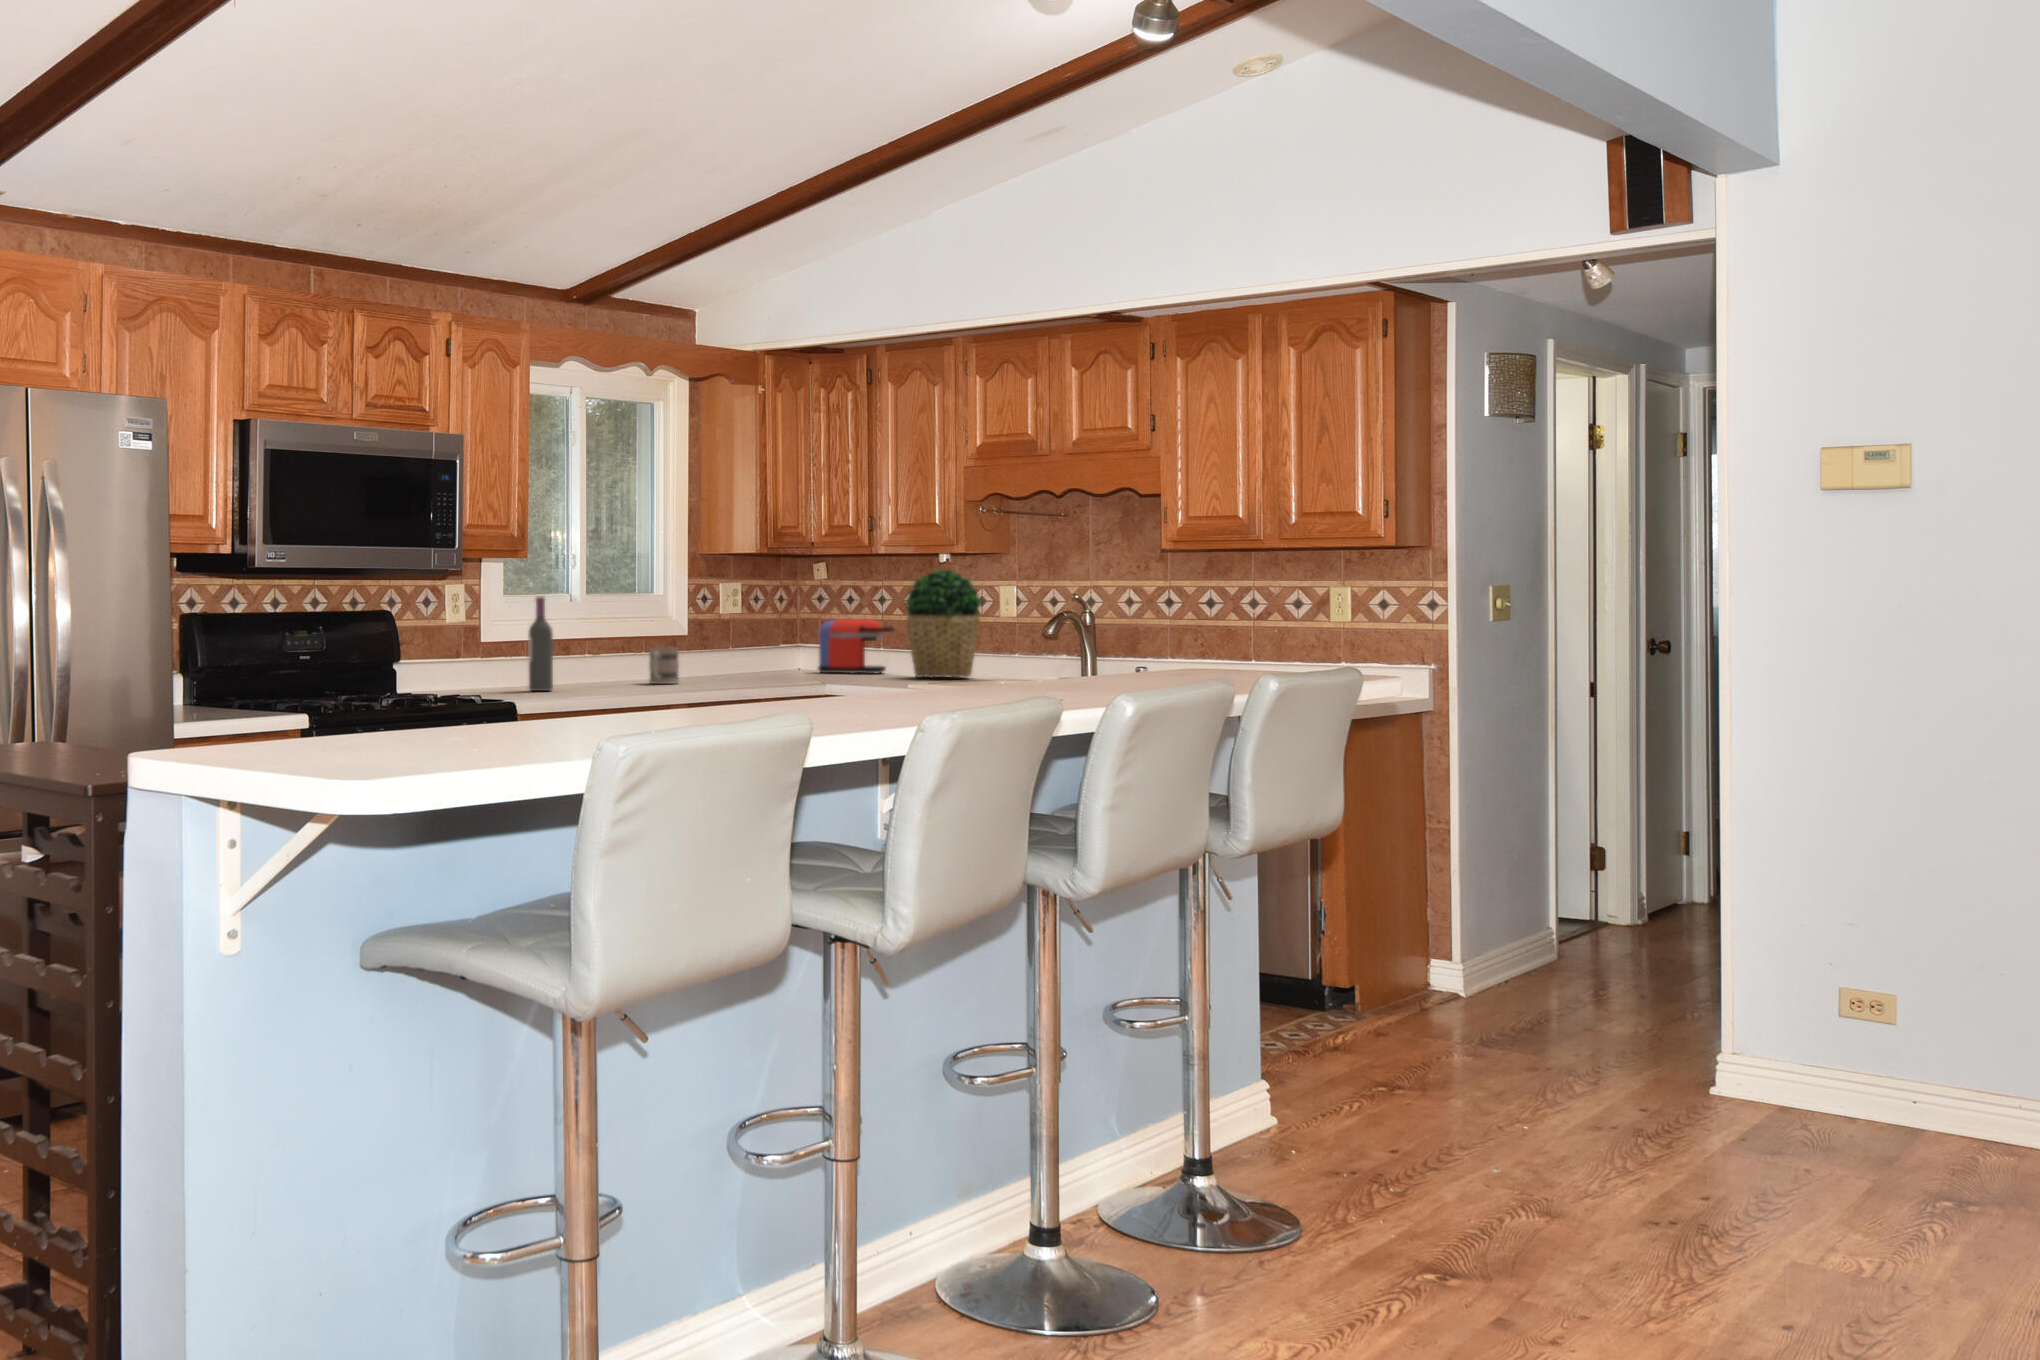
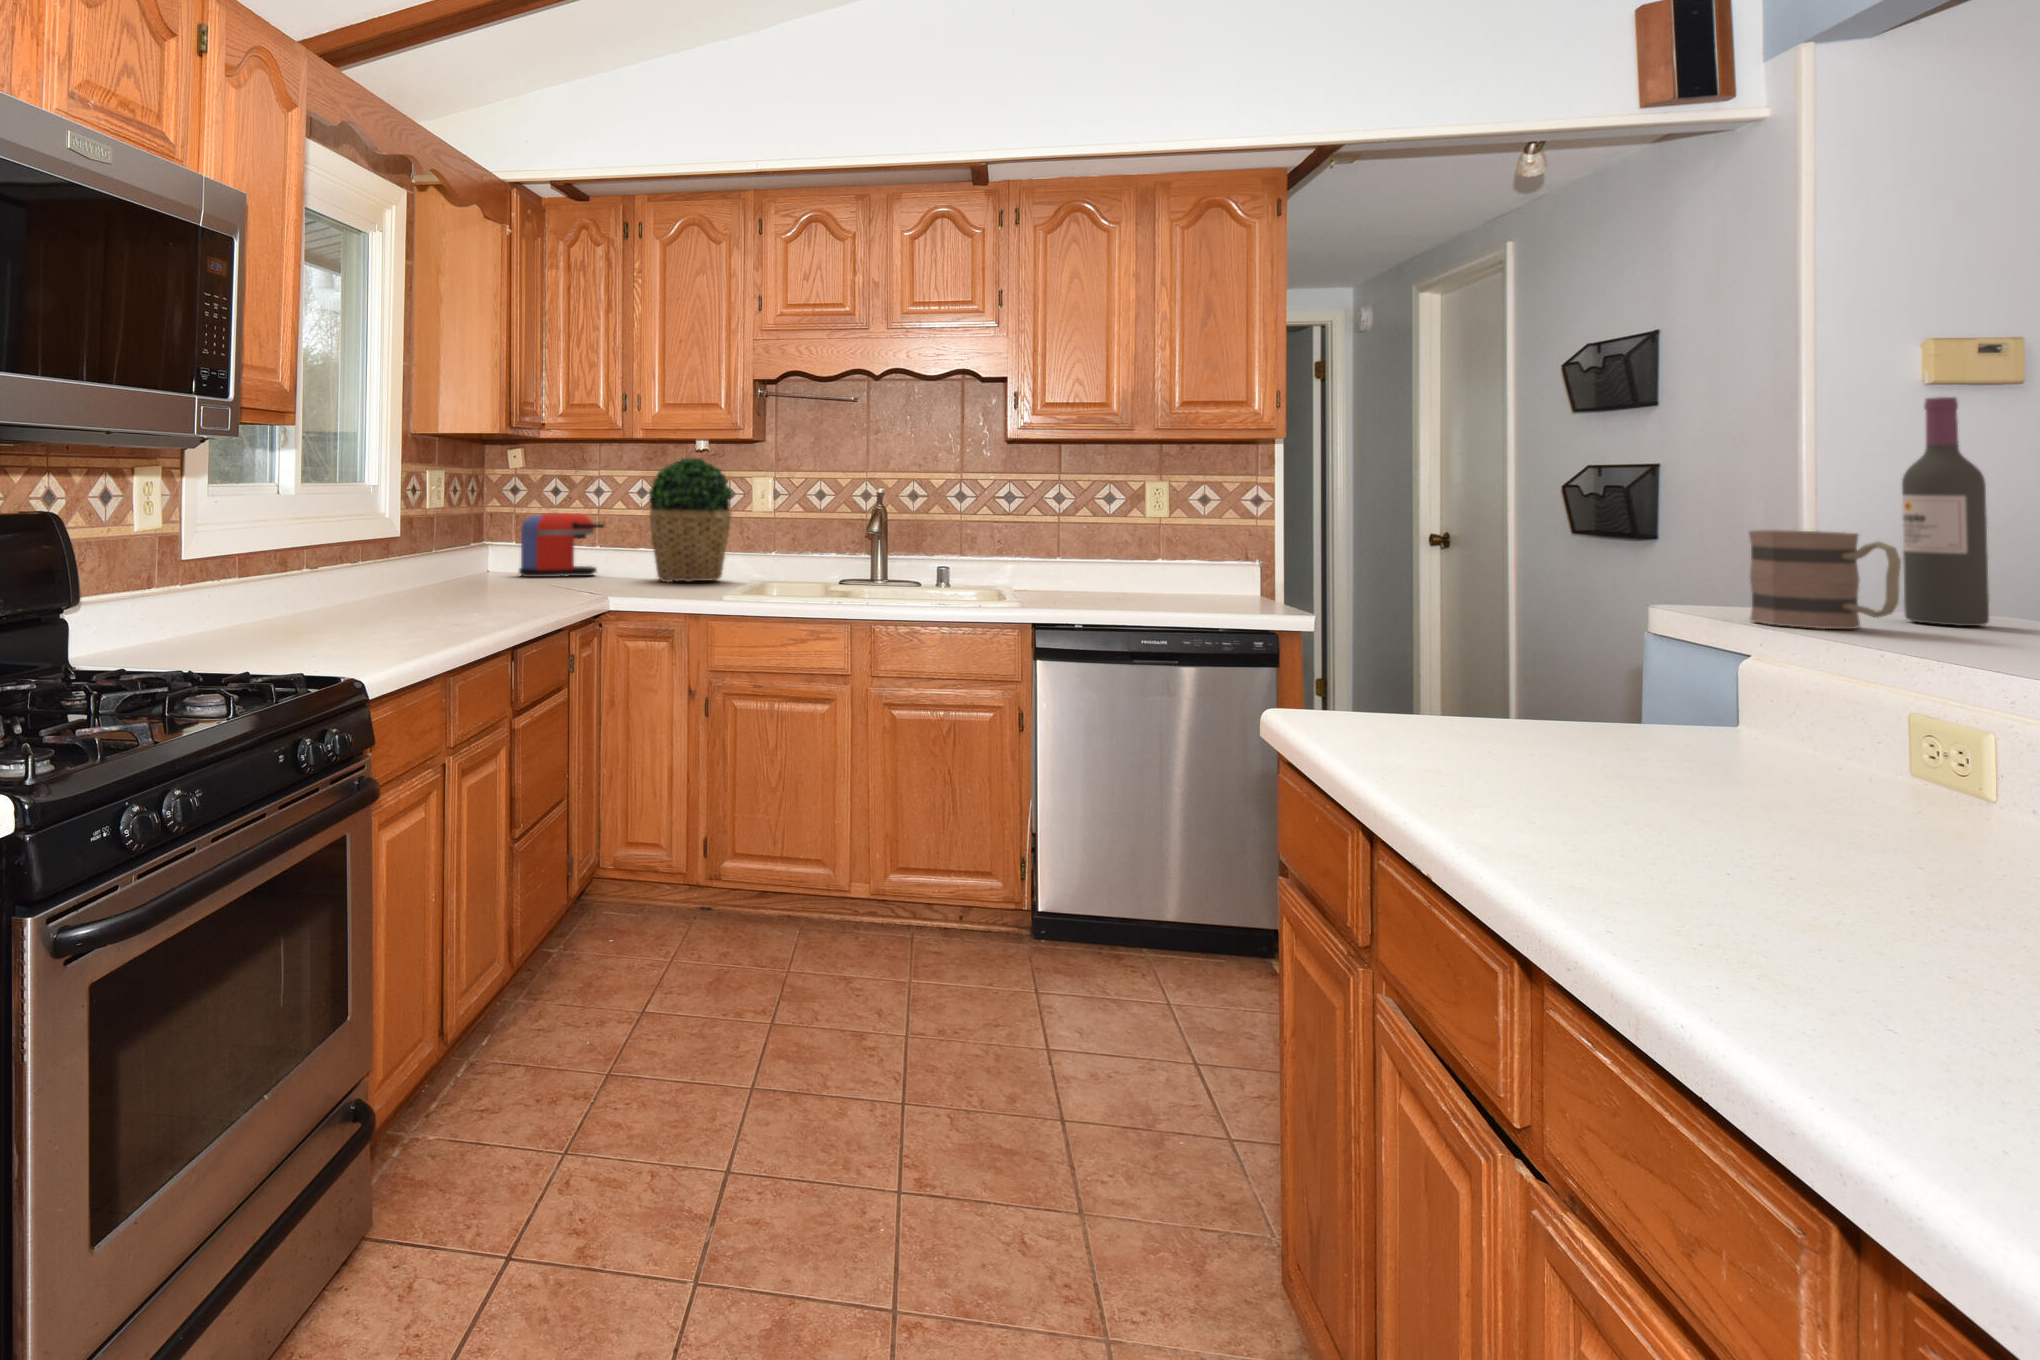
wine bottle: present [528,597,553,691] -> present [1902,397,1989,626]
mug: present [649,648,679,684] -> present [1749,530,1901,629]

